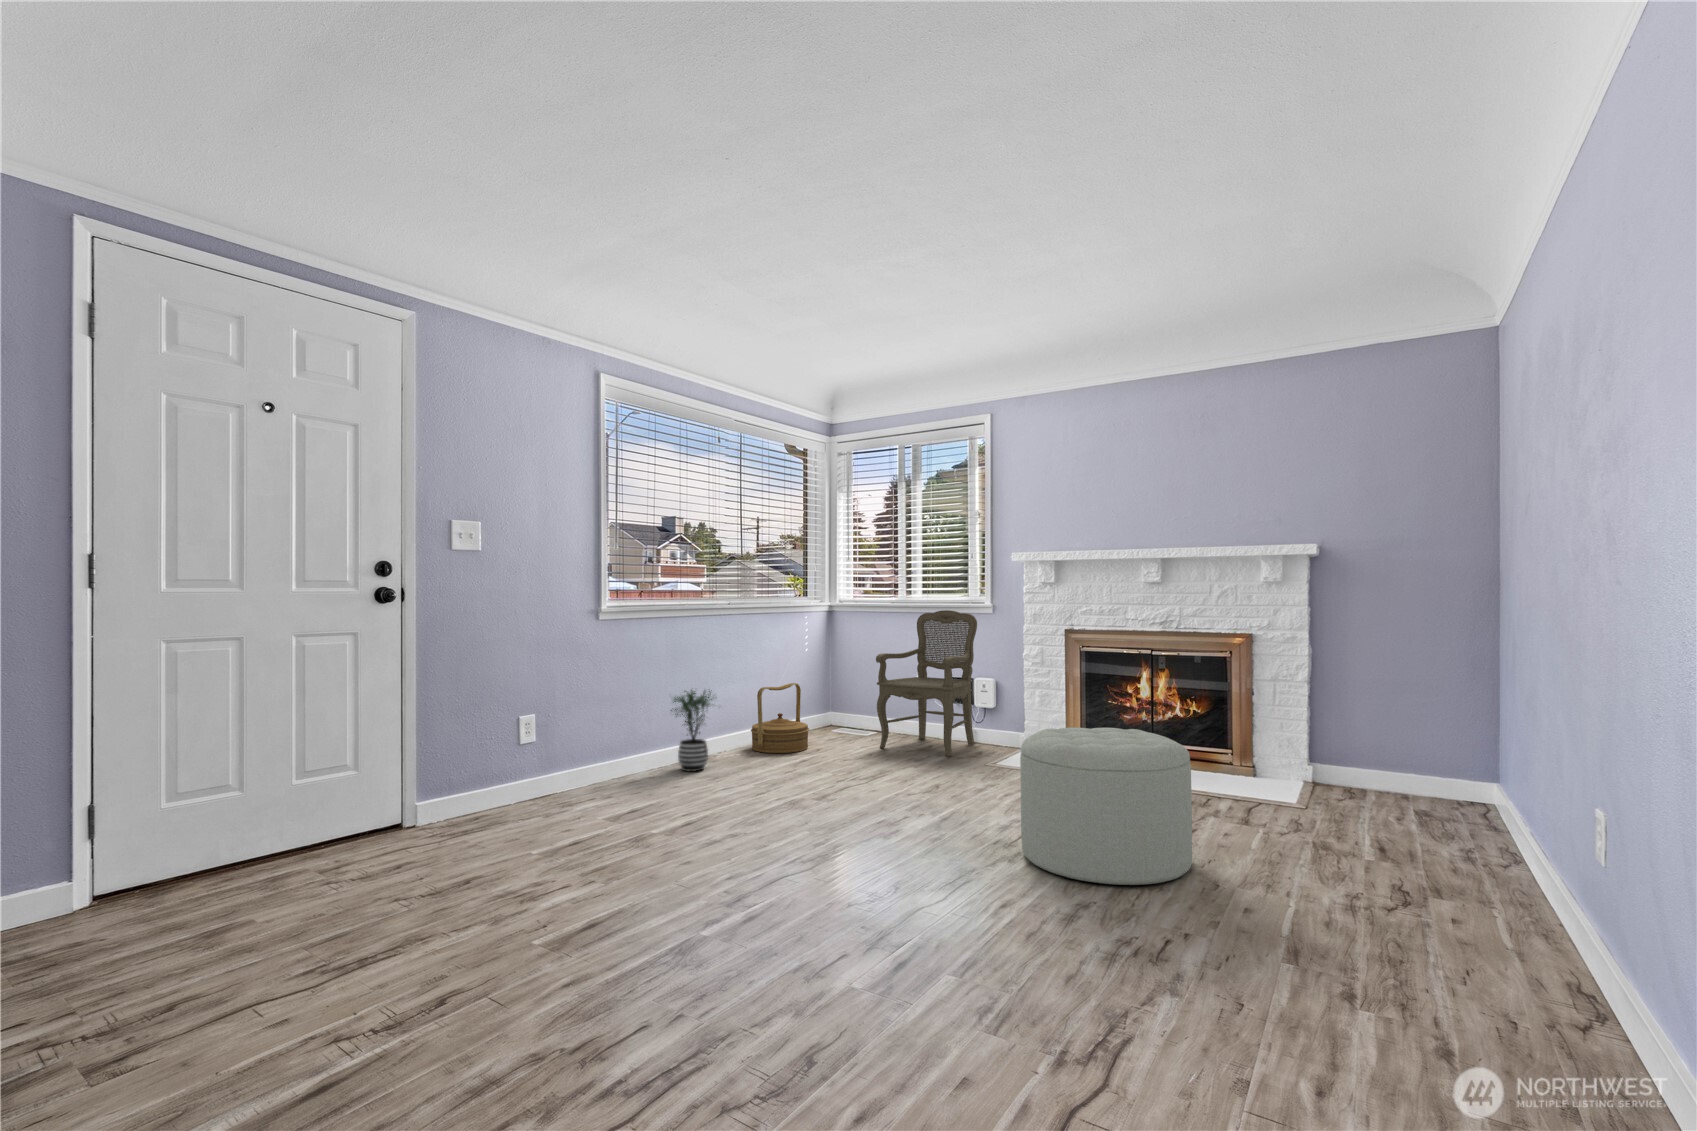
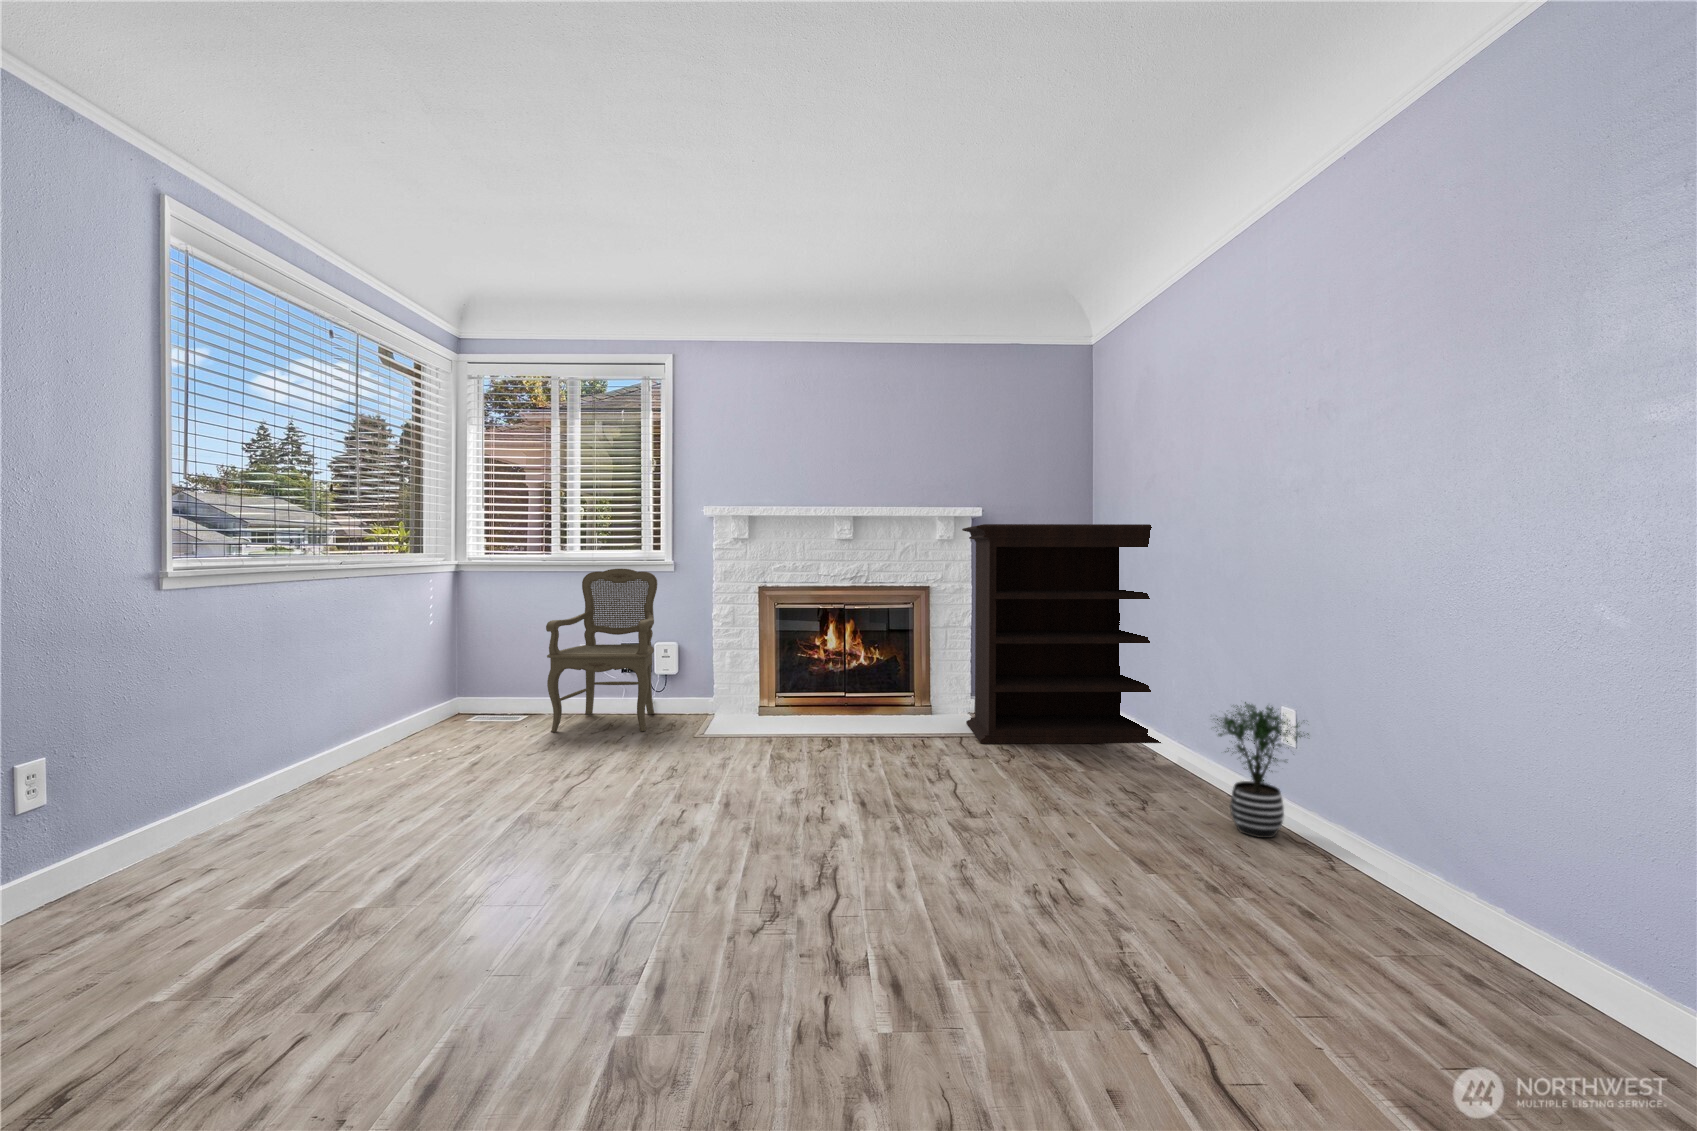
bookshelf: none [1258,559,1560,852] -> present [962,524,1161,744]
woven basket: present [751,683,809,753] -> none [369,664,458,761]
potted plant: present [671,690,712,772] -> present [1215,702,1309,838]
ottoman: present [1020,727,1192,885] -> none [846,685,1014,854]

